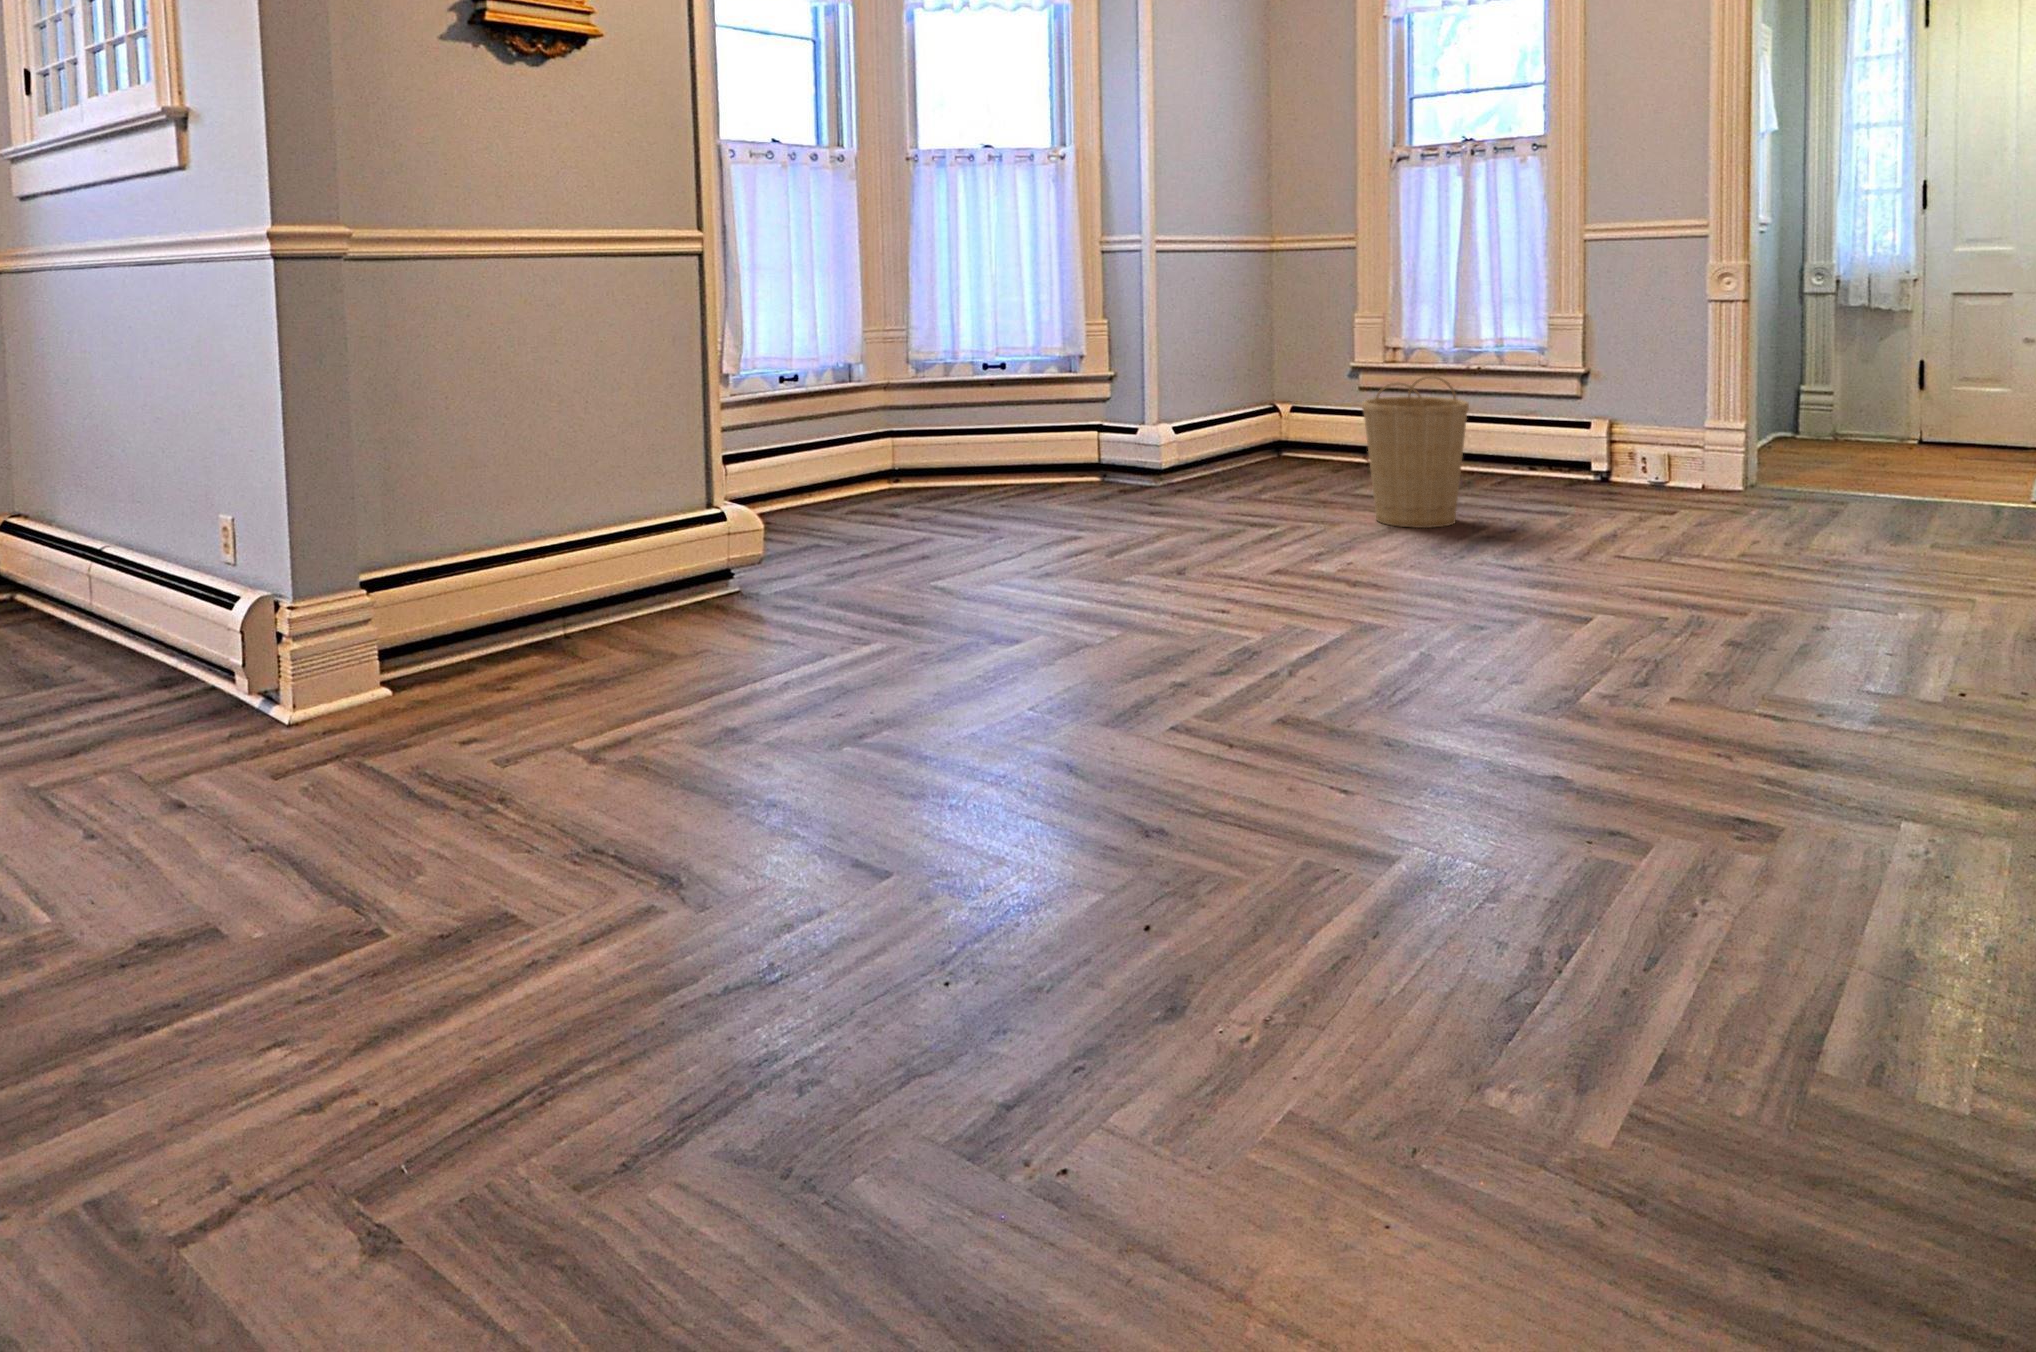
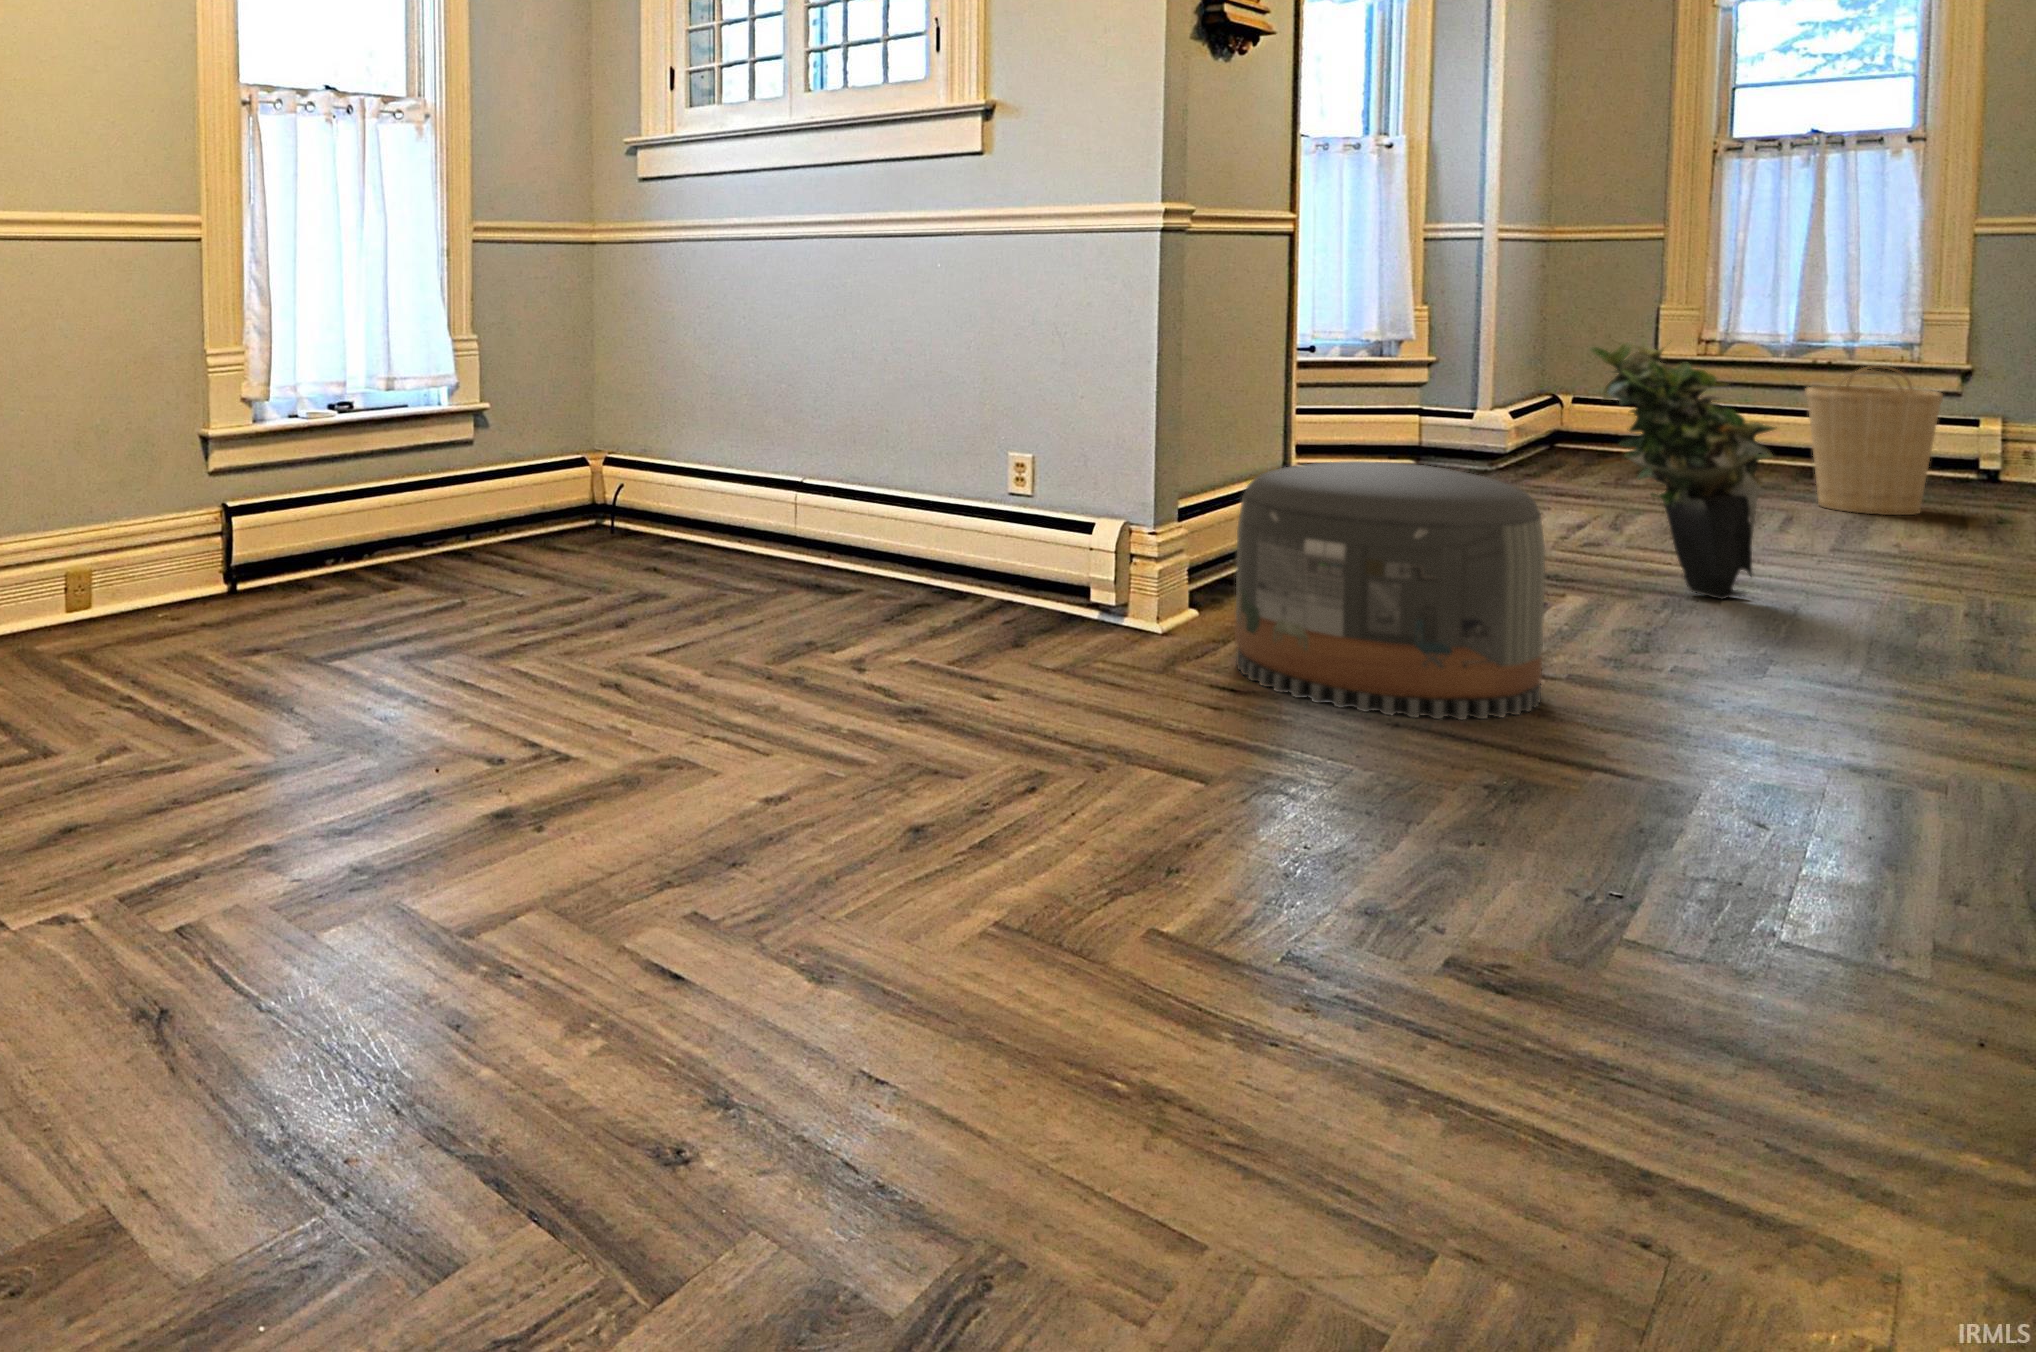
potted plant: none [921,367,1082,651] -> present [1590,342,1776,599]
pouf: none [175,536,525,864] -> present [1235,461,1545,720]

